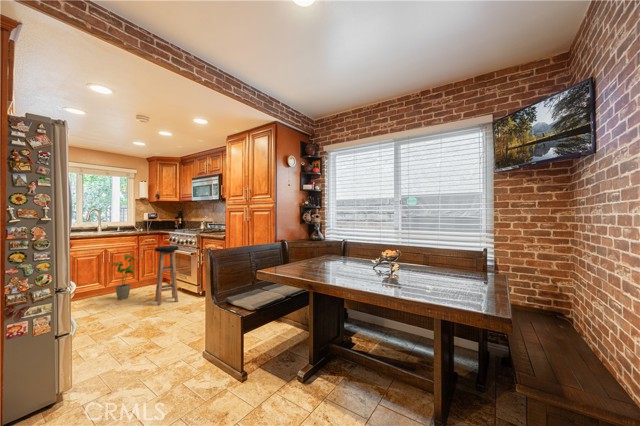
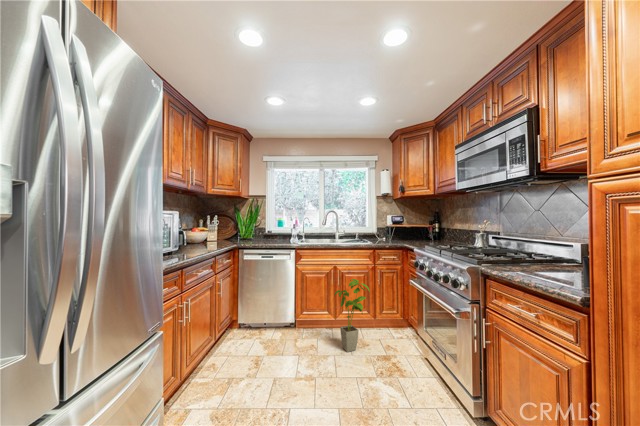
bar stool: present [155,246,179,305] -> none [387,276,432,411]

